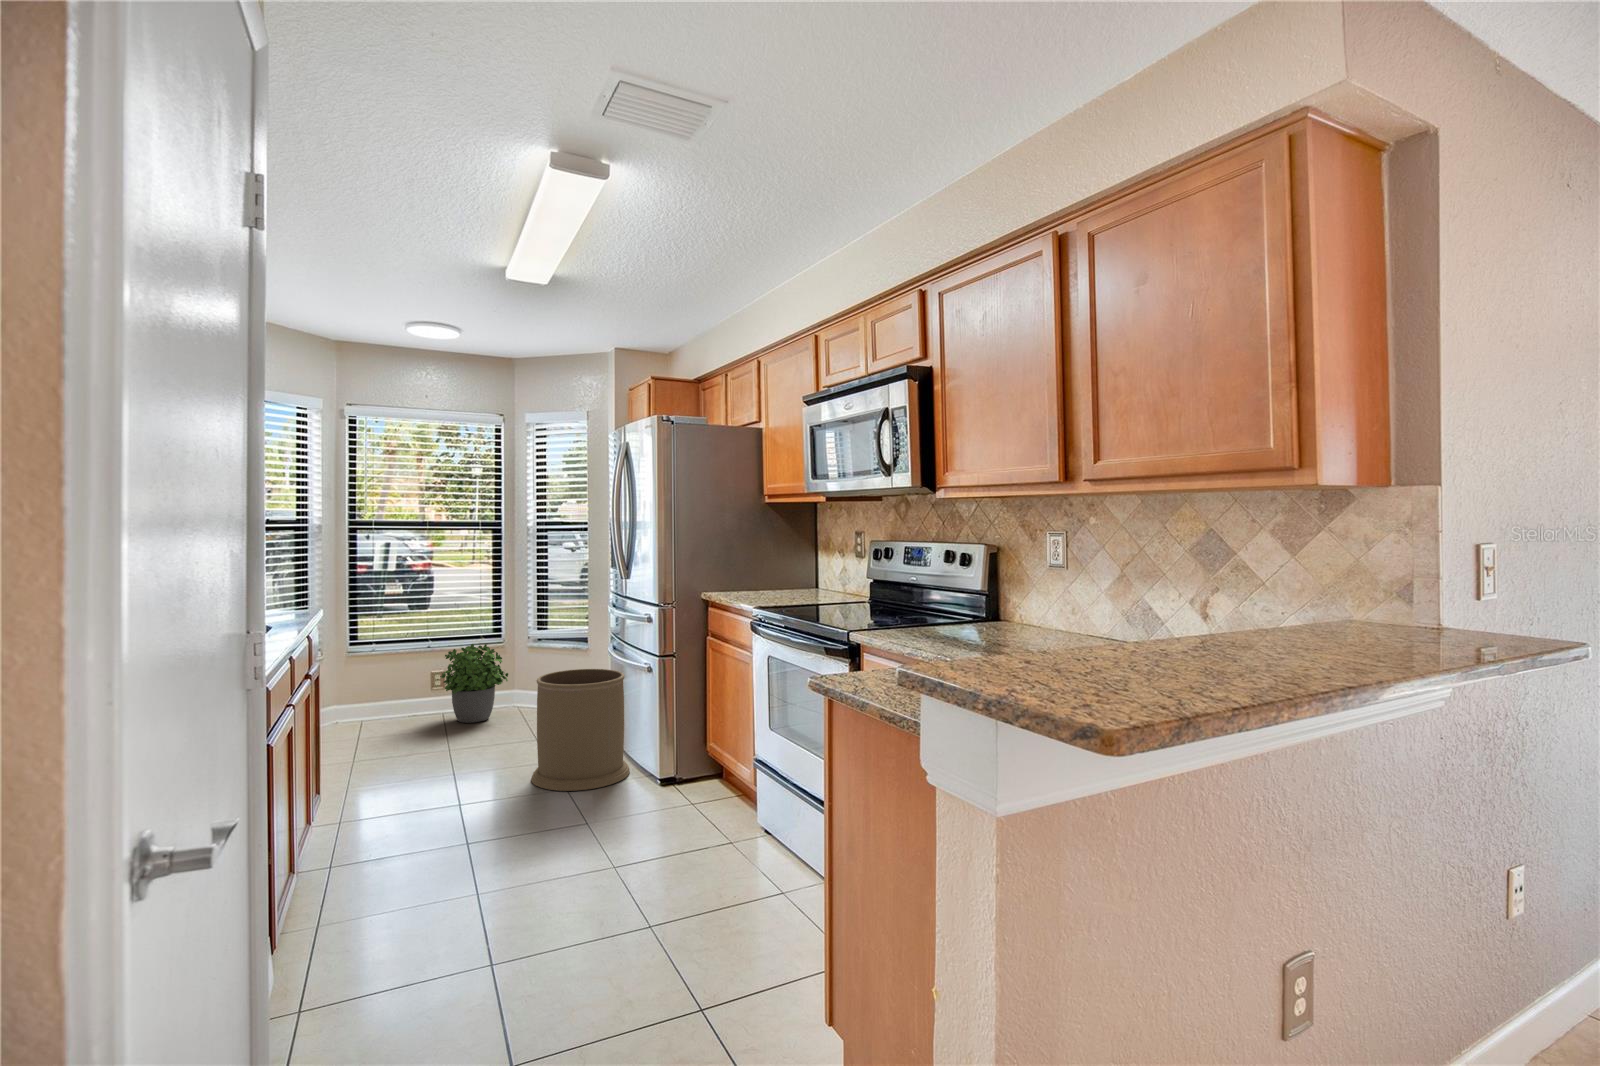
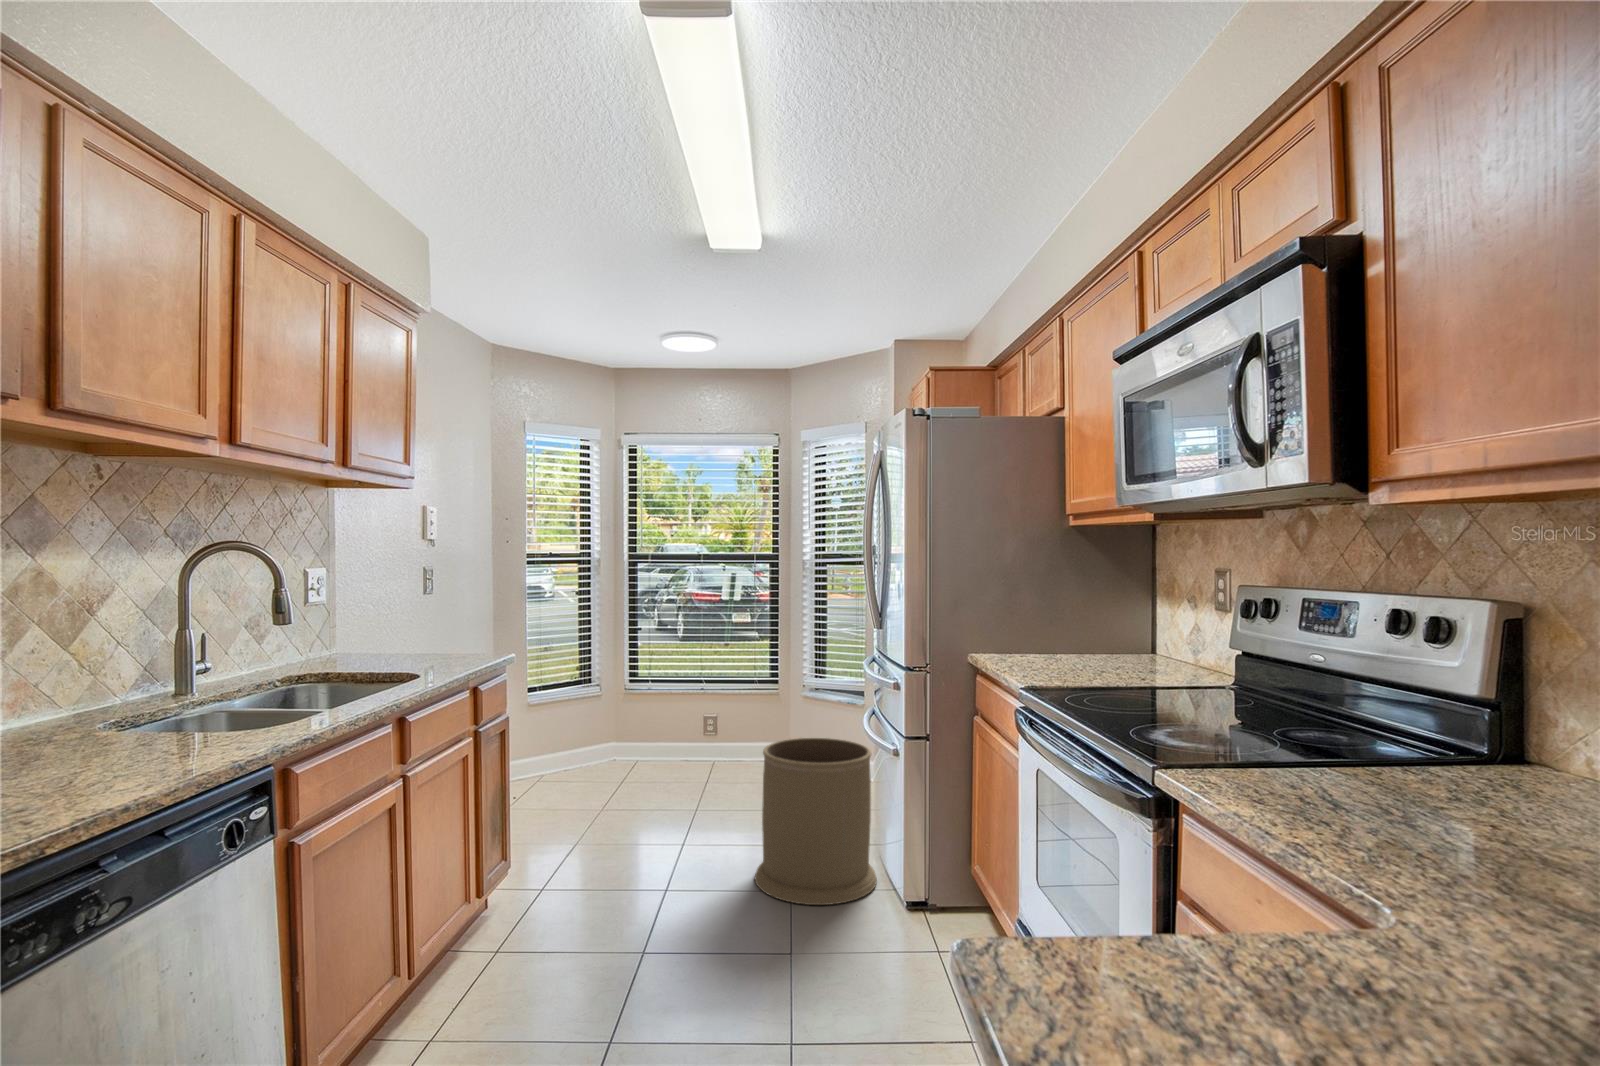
potted plant: present [440,644,508,723] -> none [706,689,776,779]

